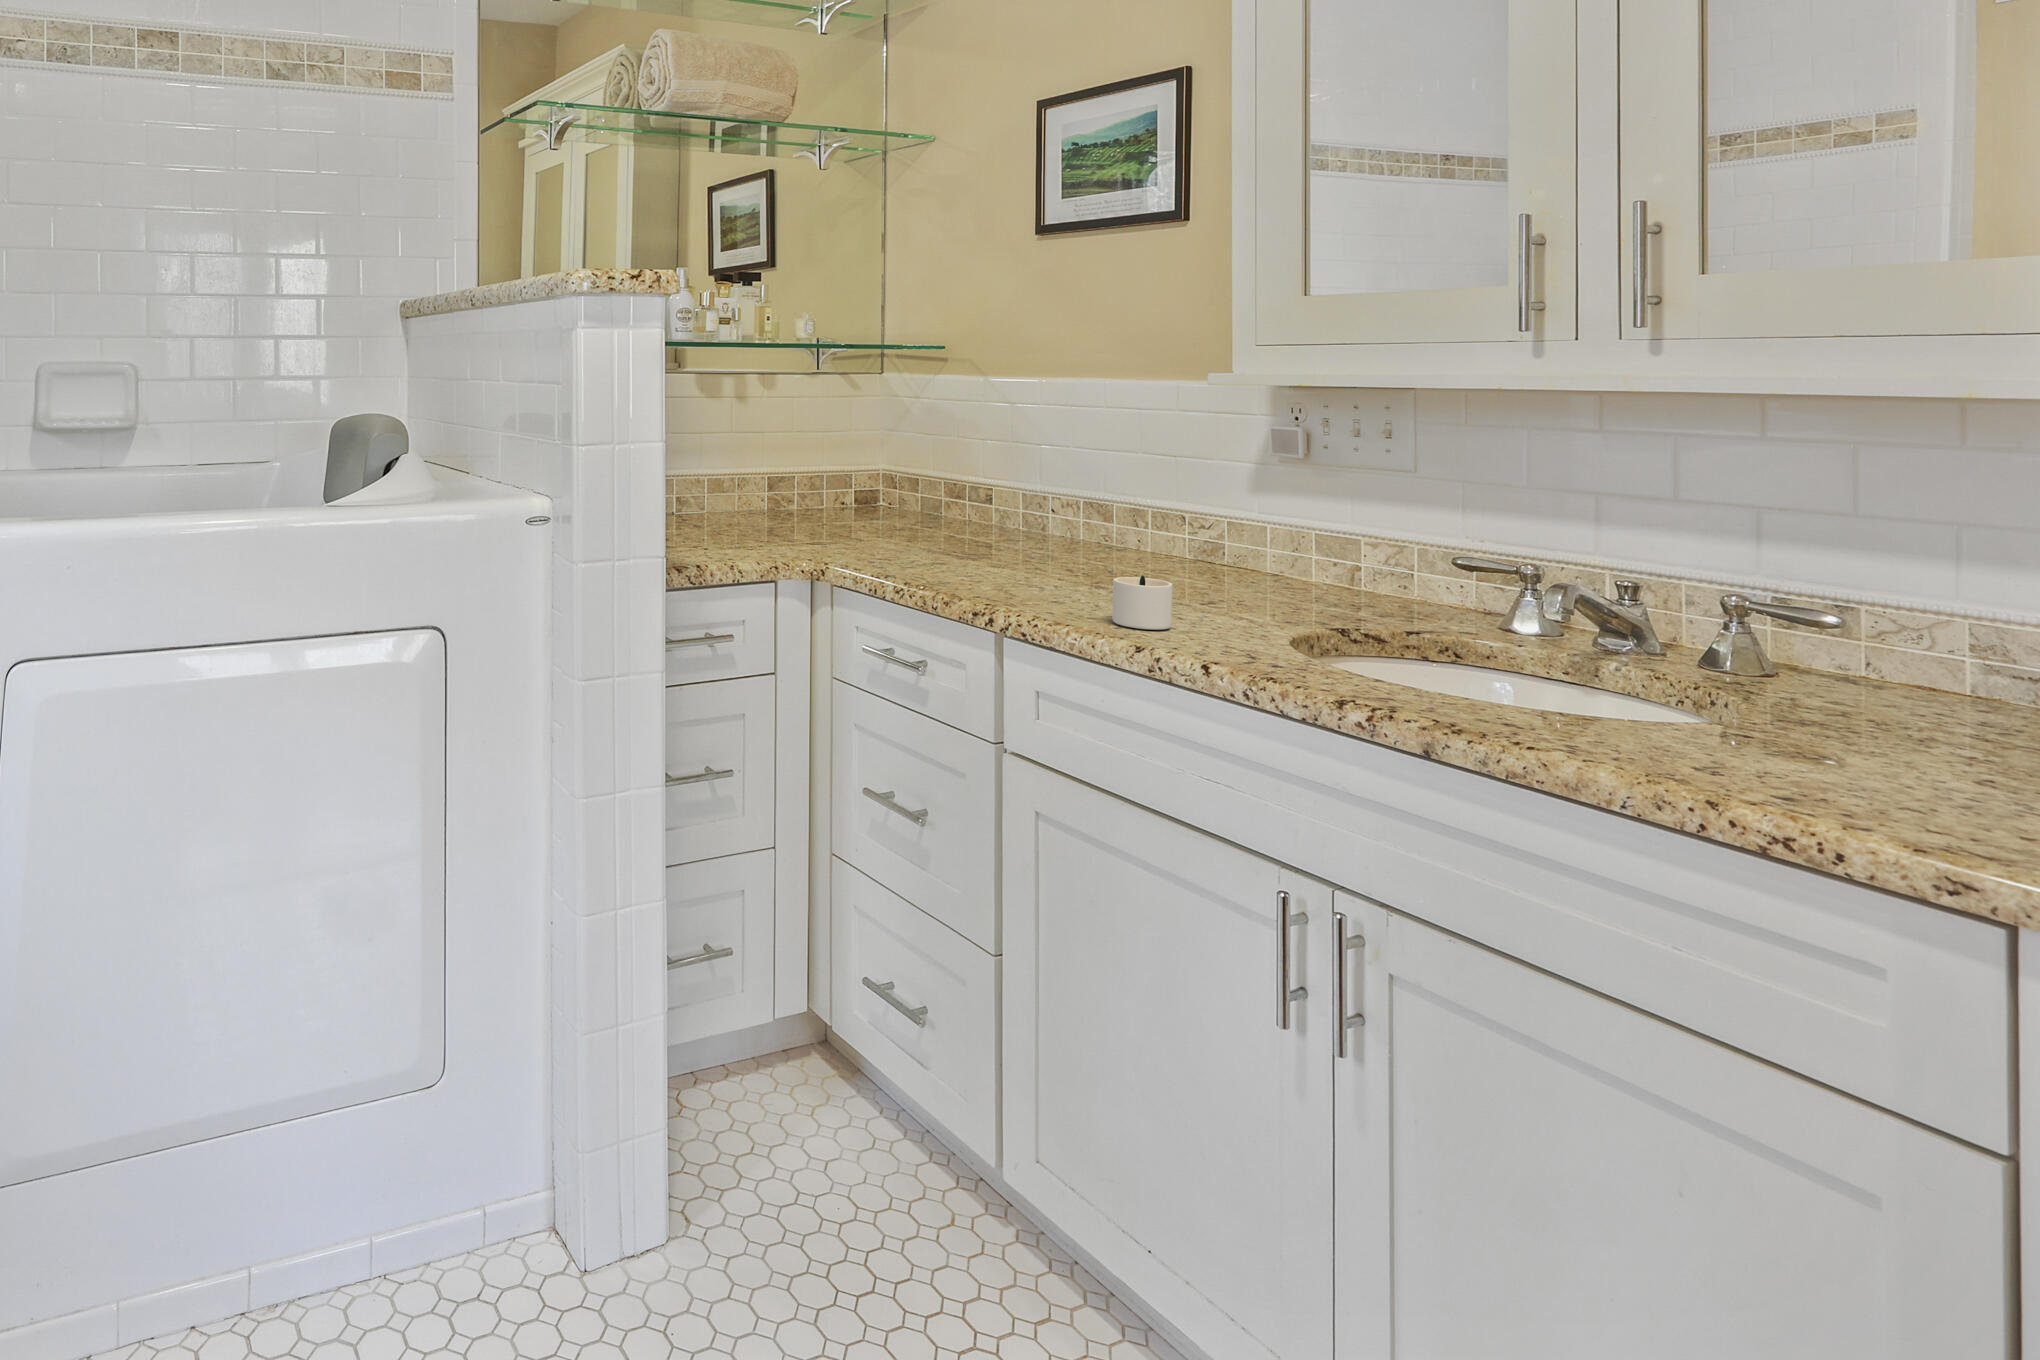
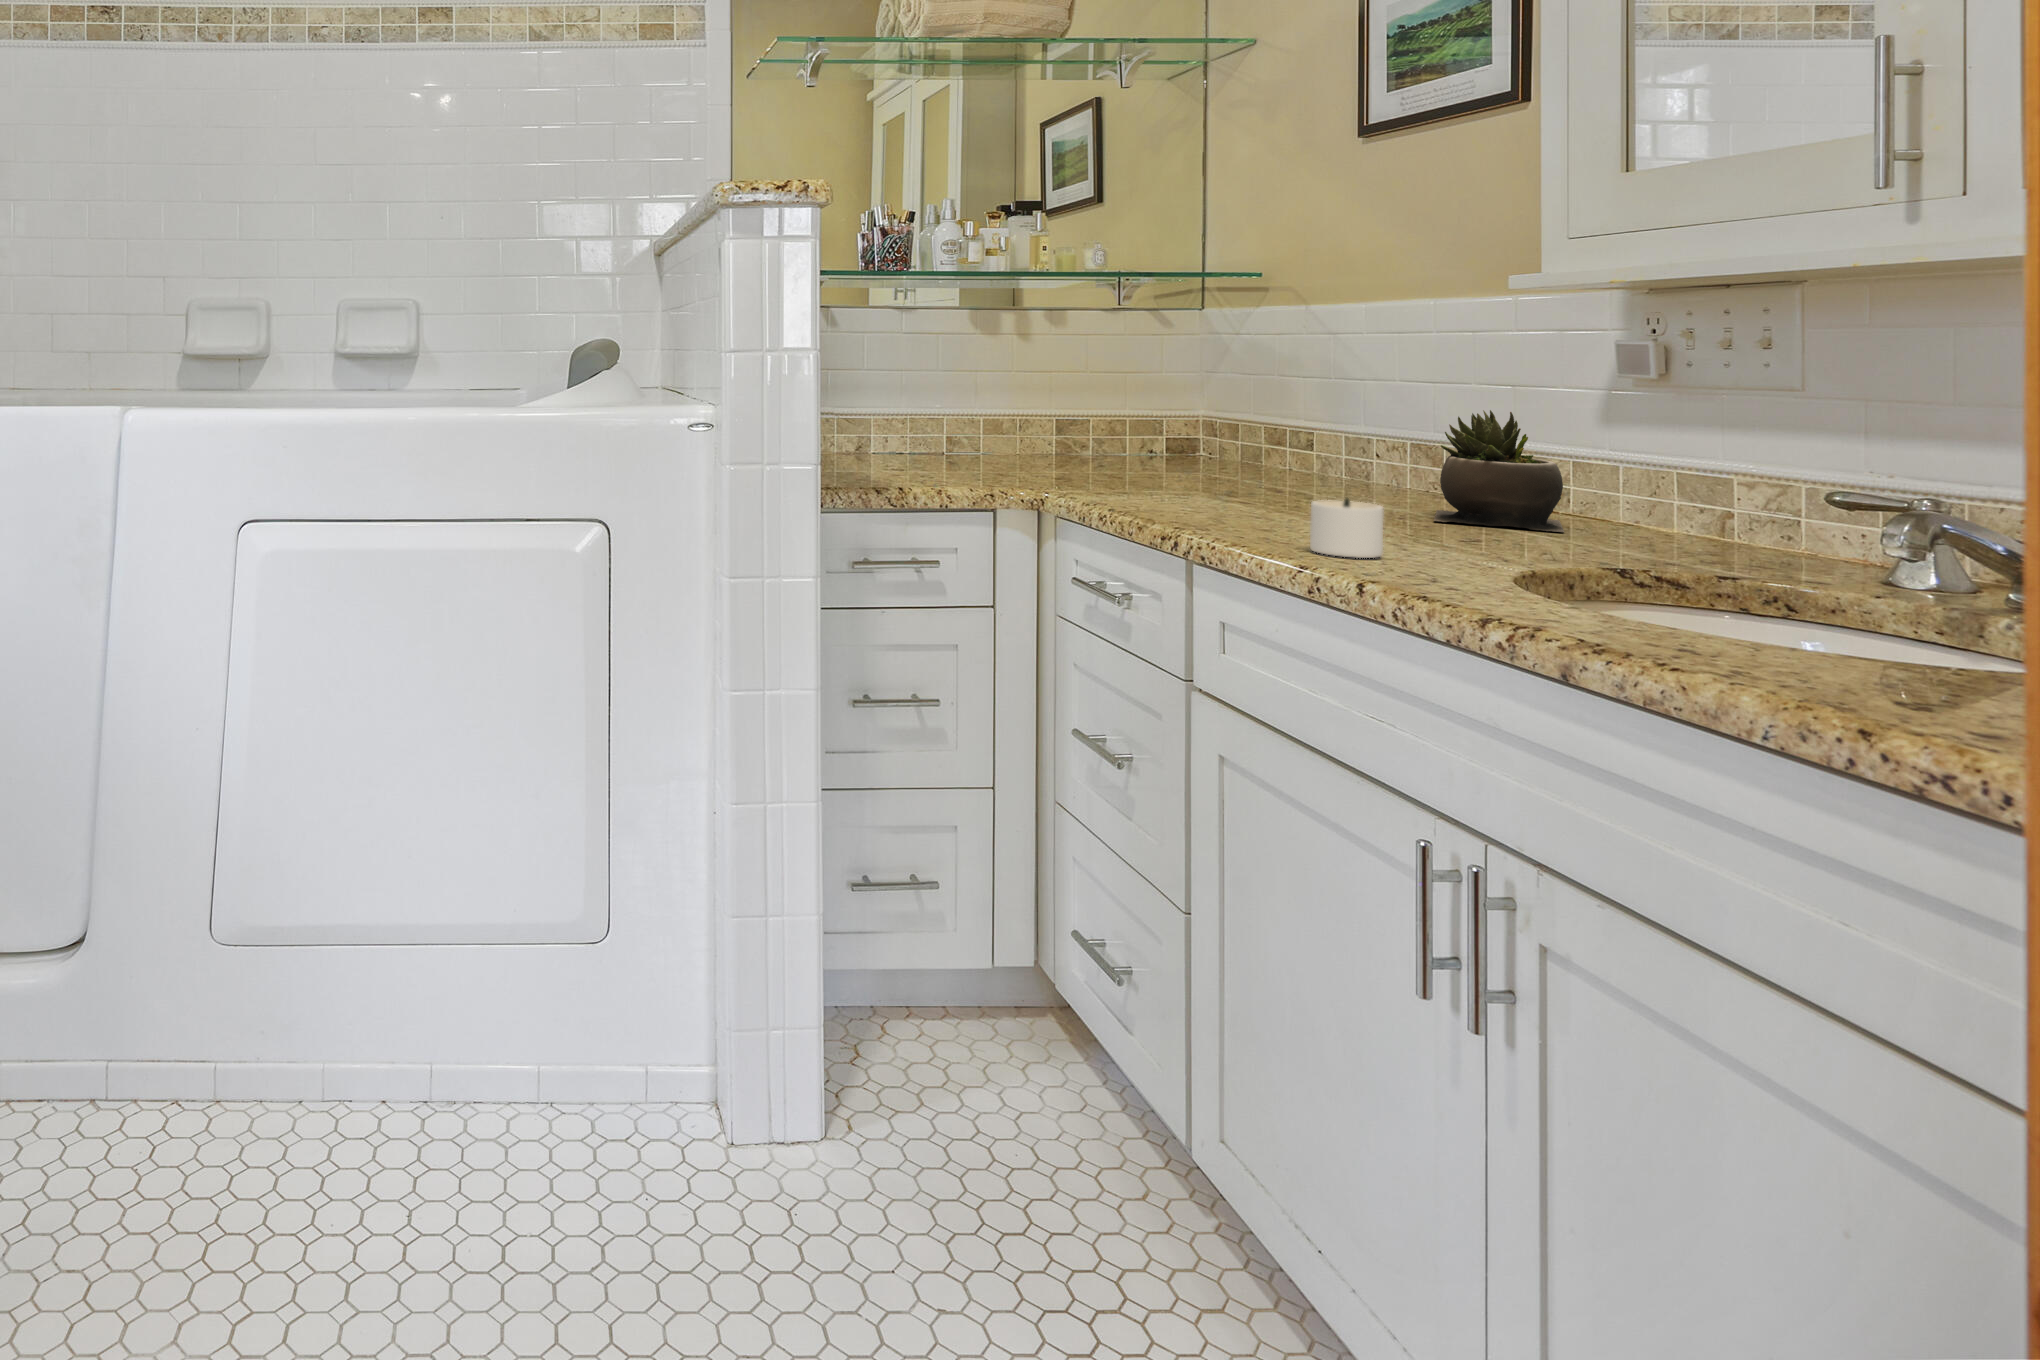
succulent plant: none [1124,479,1235,583] -> present [1434,410,1564,532]

